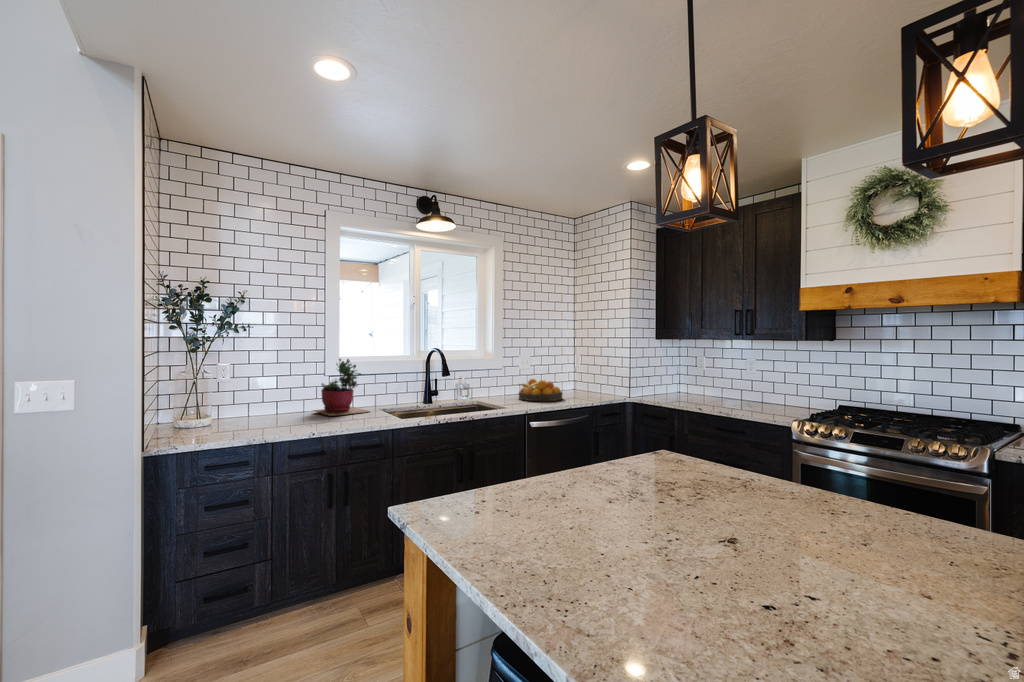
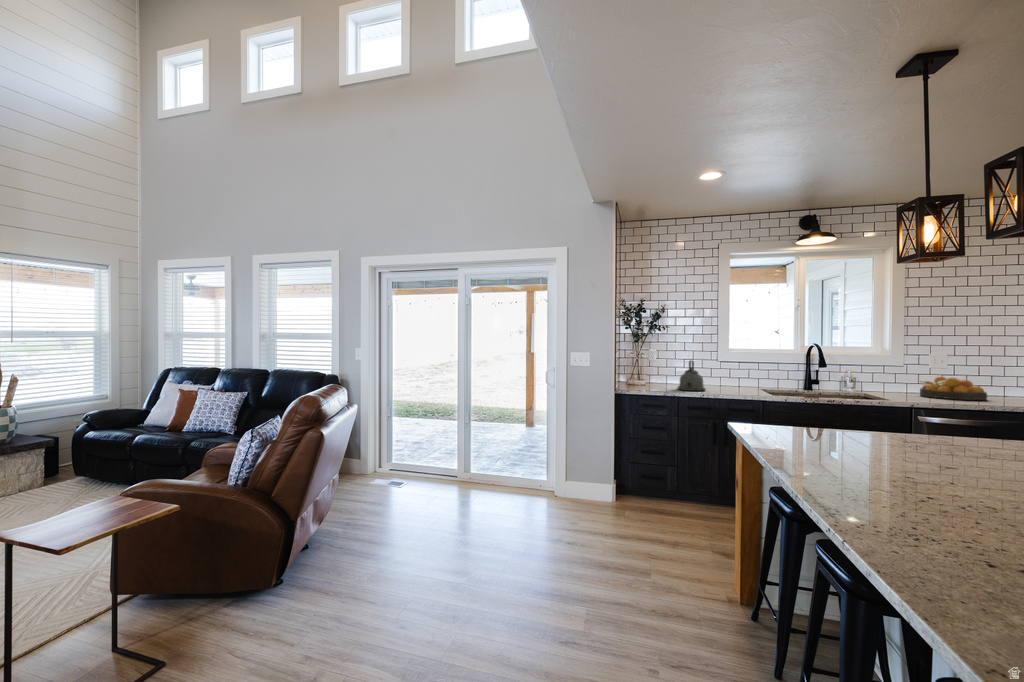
succulent plant: present [313,359,370,416] -> none [707,349,754,390]
kettle: none [265,380,309,429] -> present [677,360,706,391]

